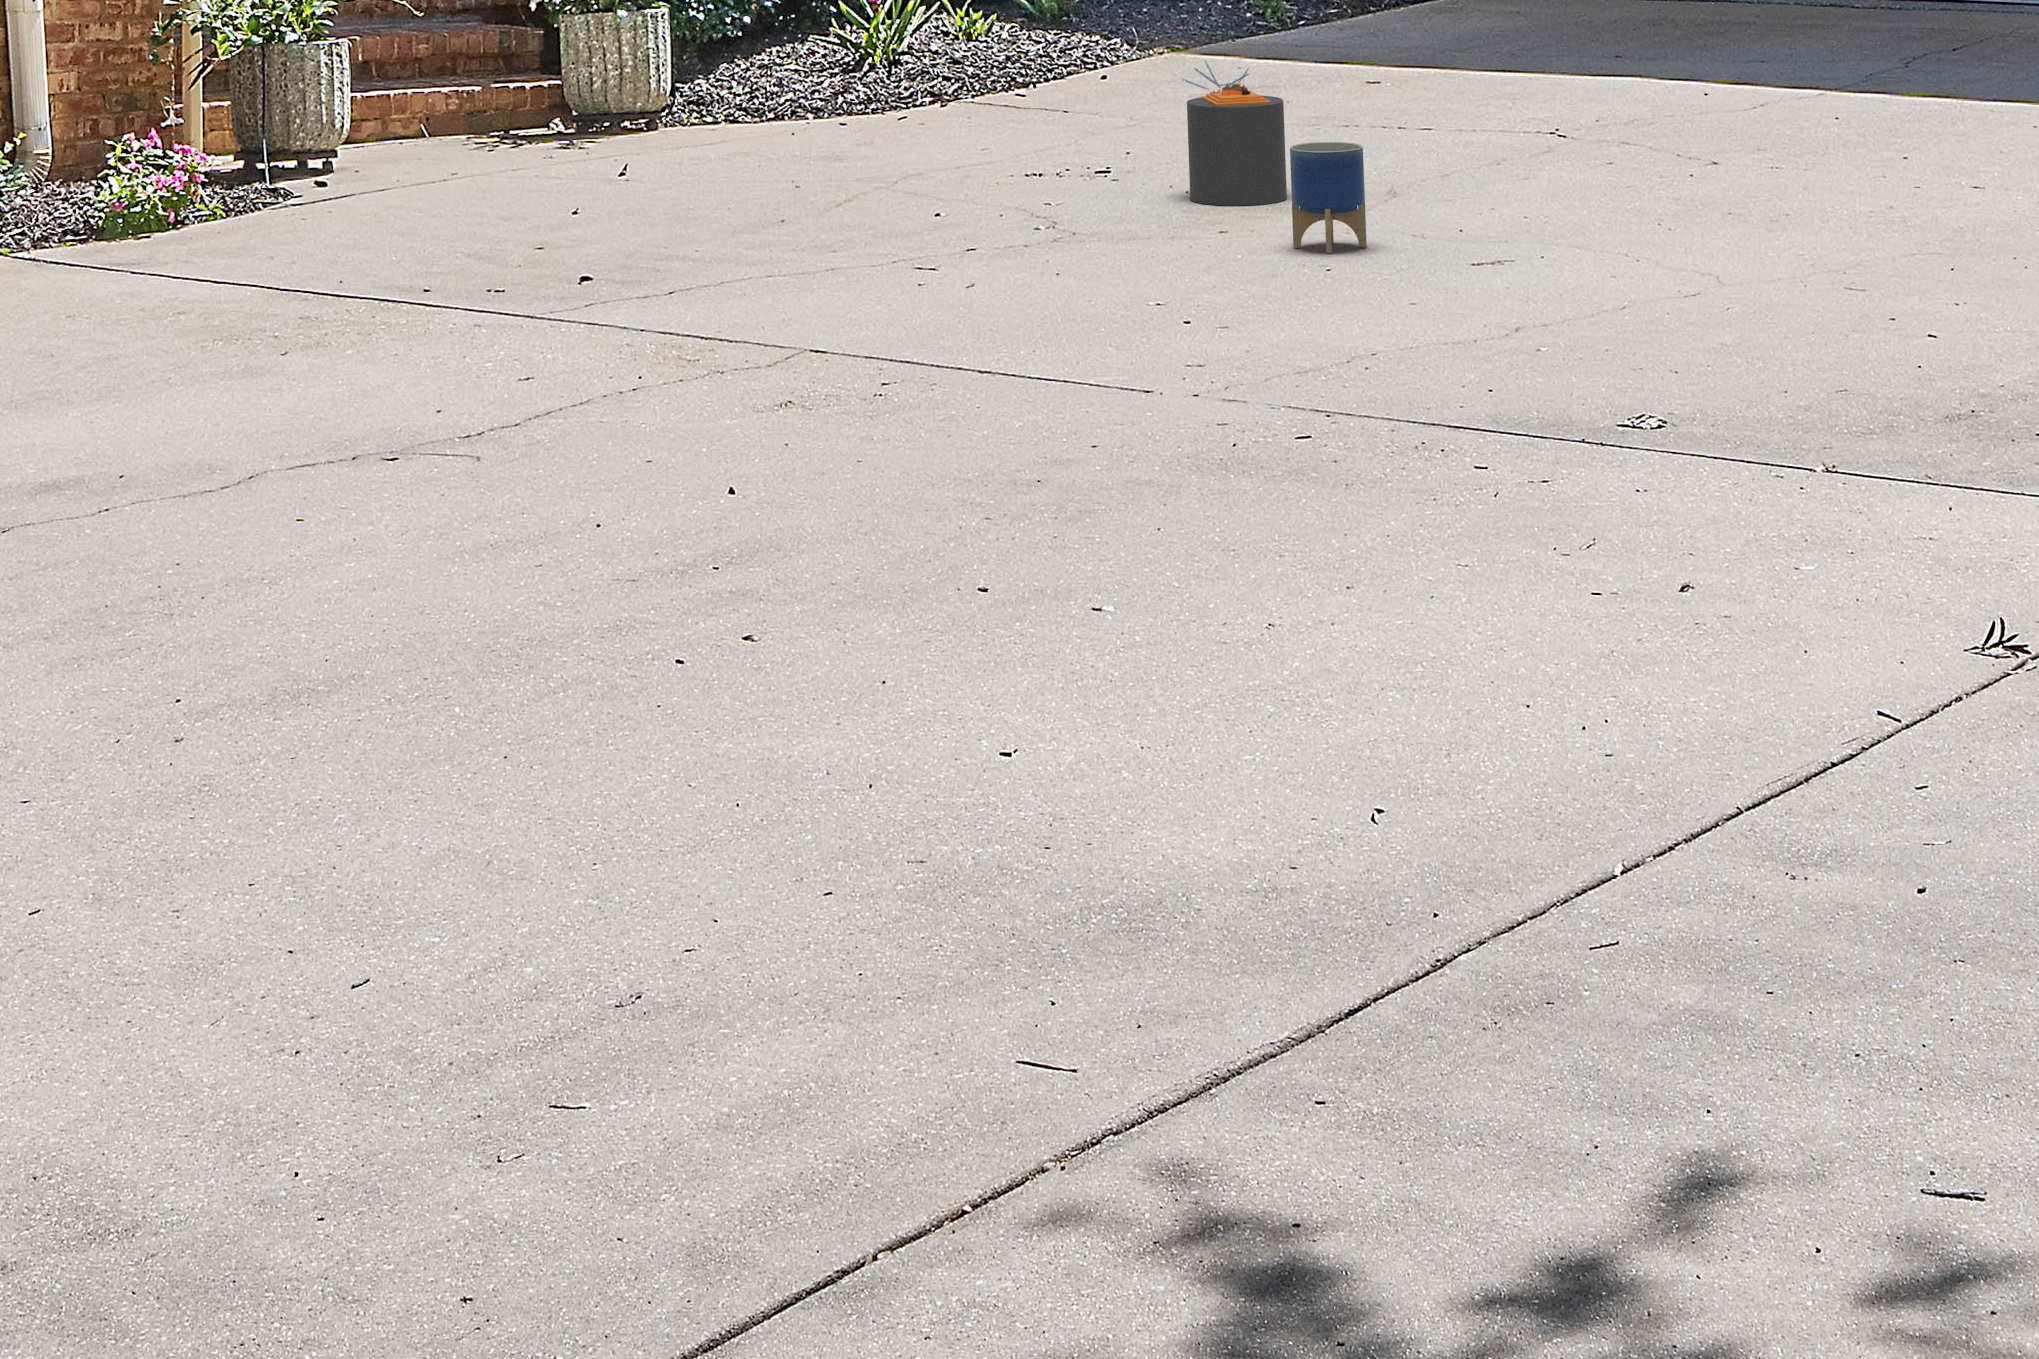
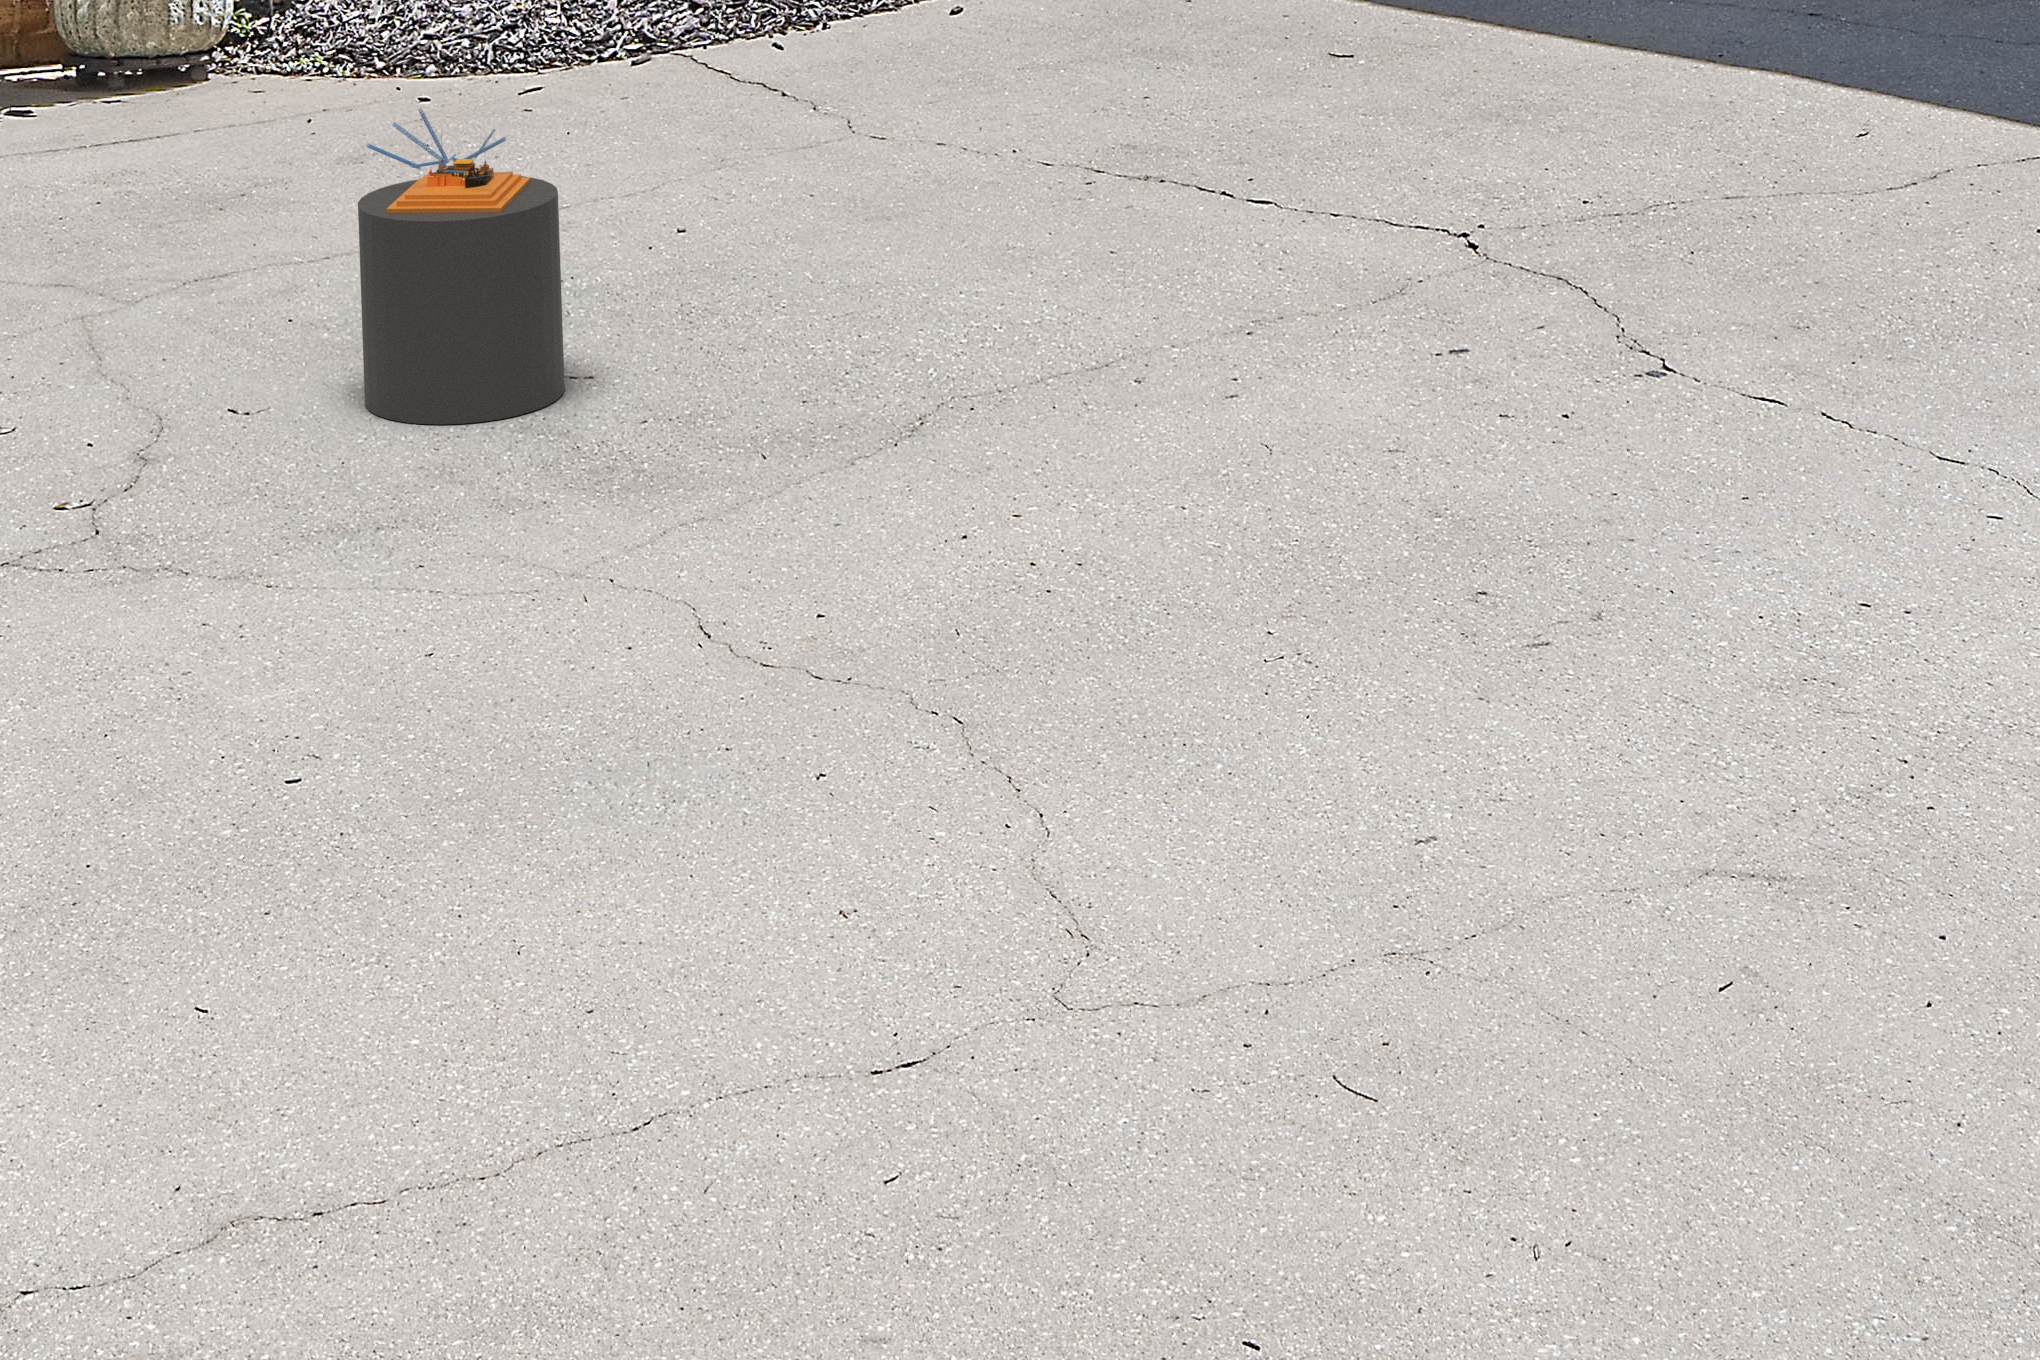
planter: present [1290,142,1367,253] -> none [195,373,369,653]

